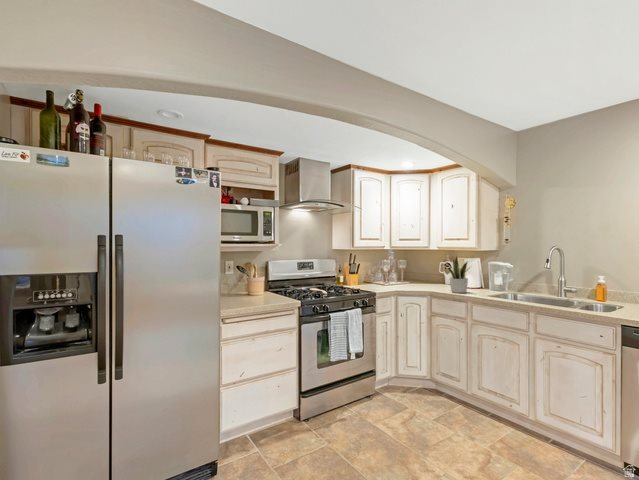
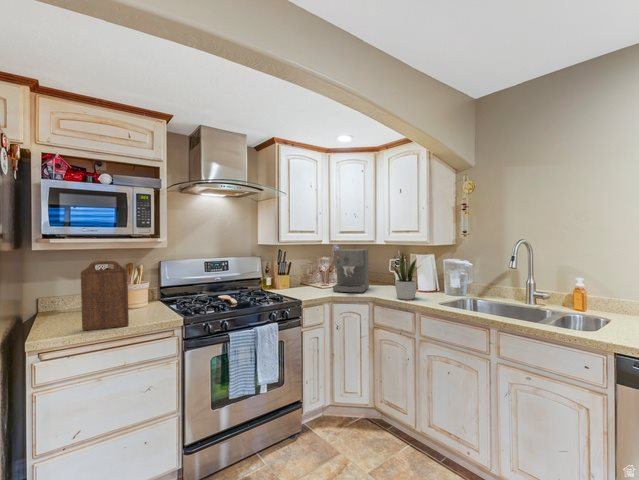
coffee maker: none [396,253,425,288] -> present [333,249,369,293]
cutting board: none [240,257,267,303] -> present [81,261,129,330]

